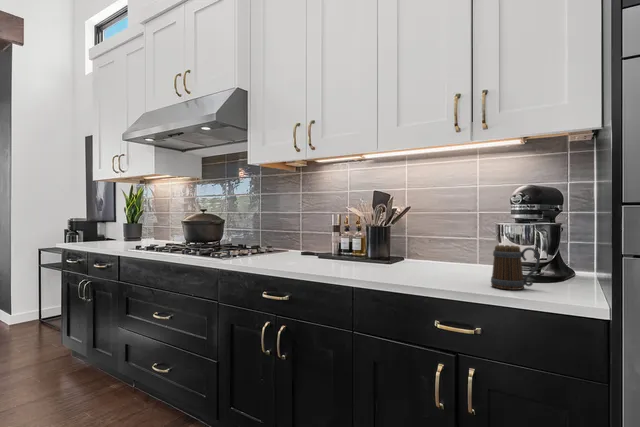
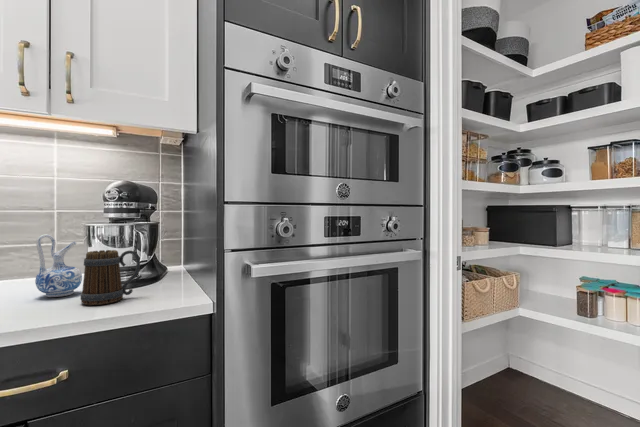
ceramic pitcher: none [463,230,493,278] -> present [35,234,82,297]

